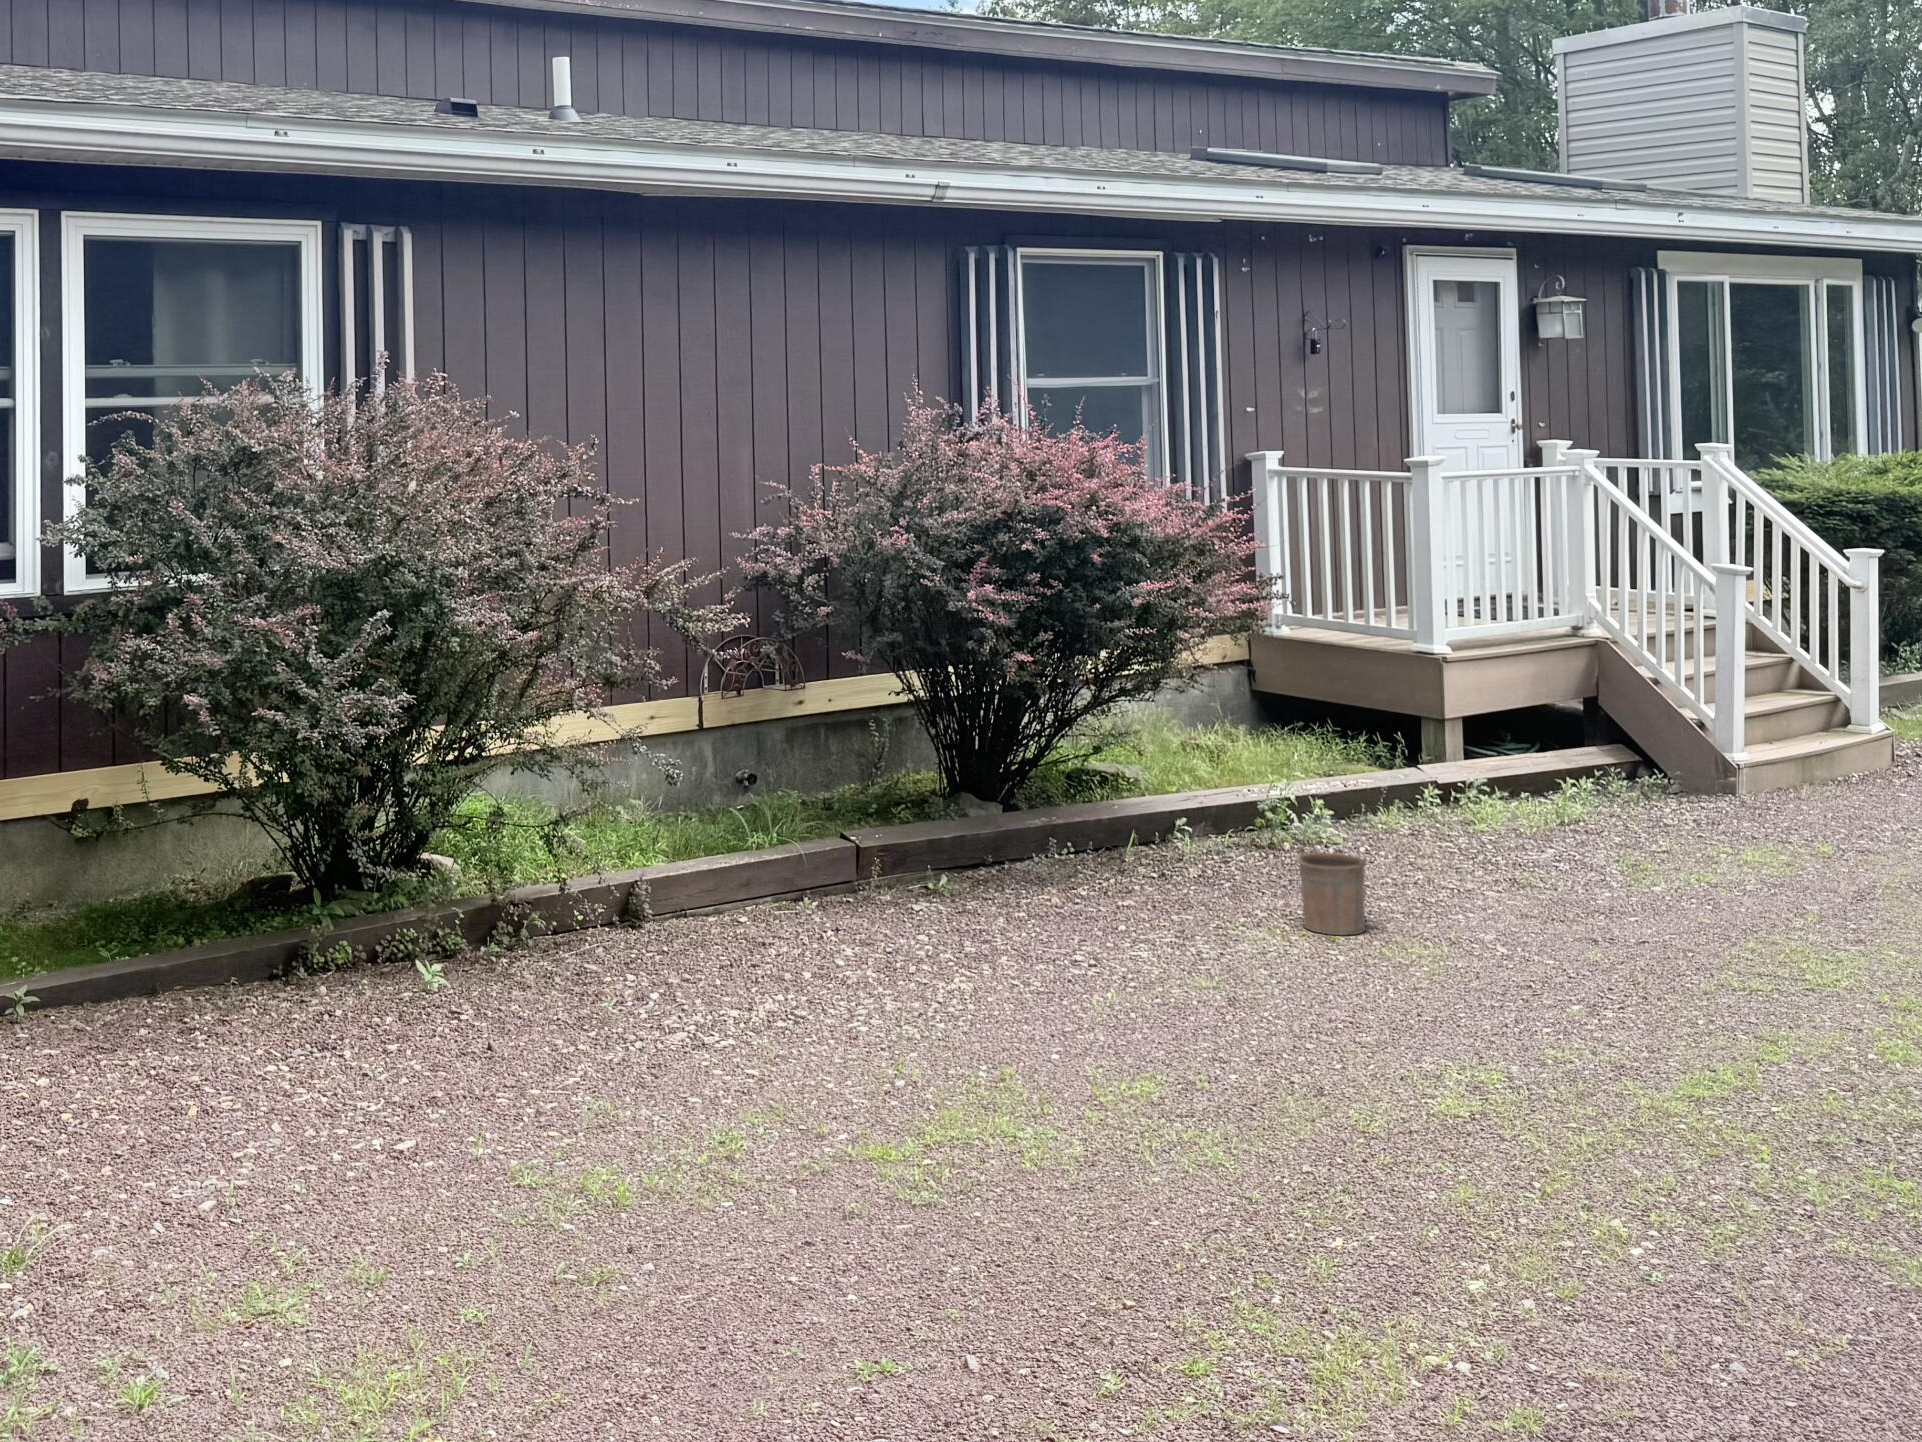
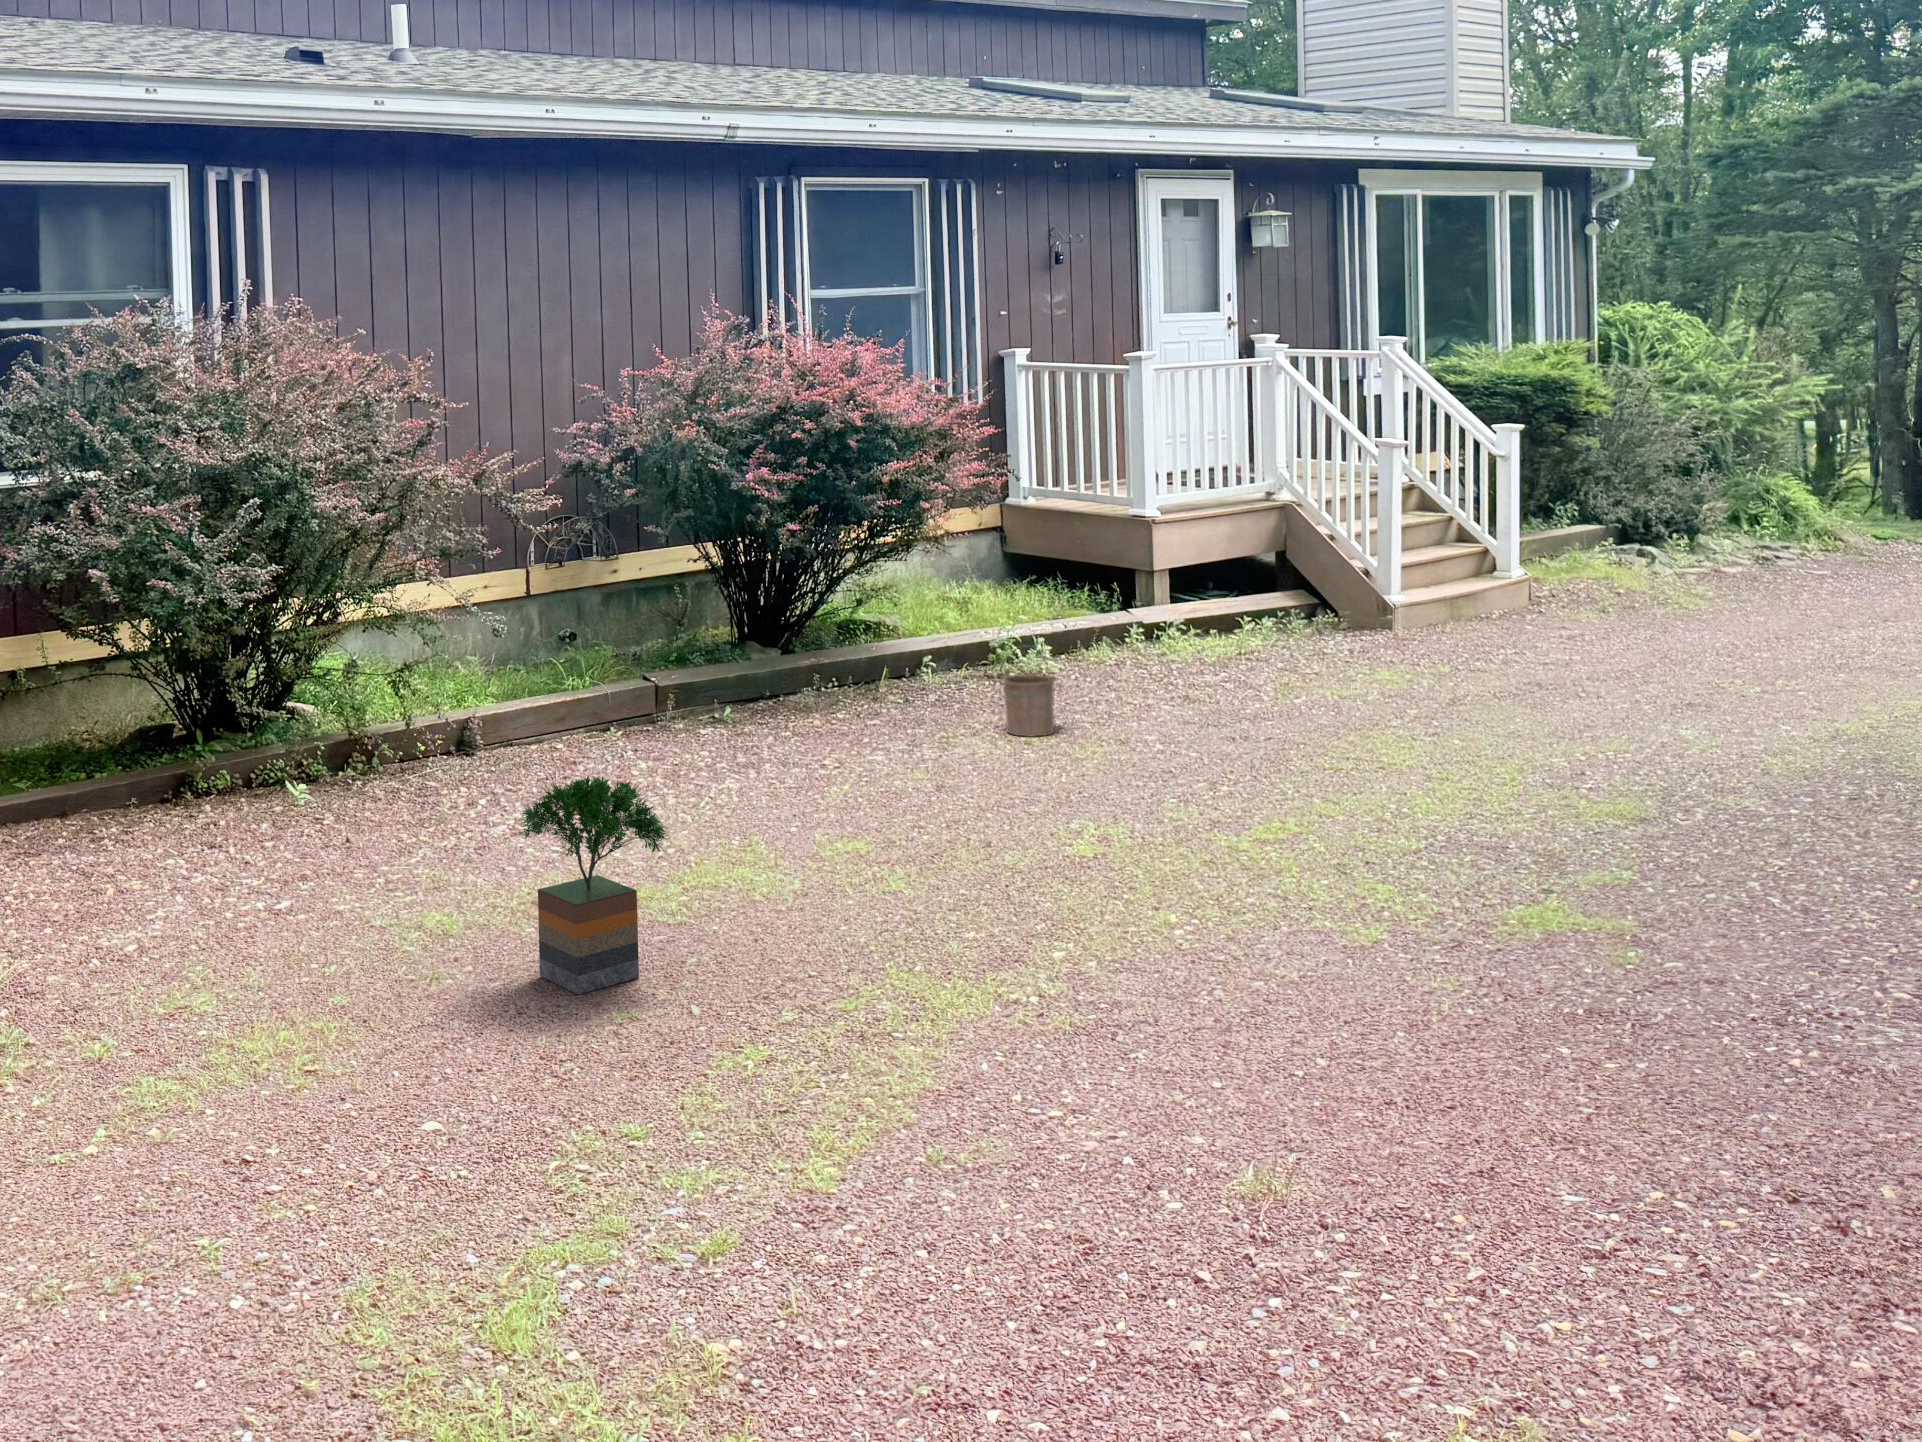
potted tree: none [716,1020,930,1353] -> present [520,776,667,995]

